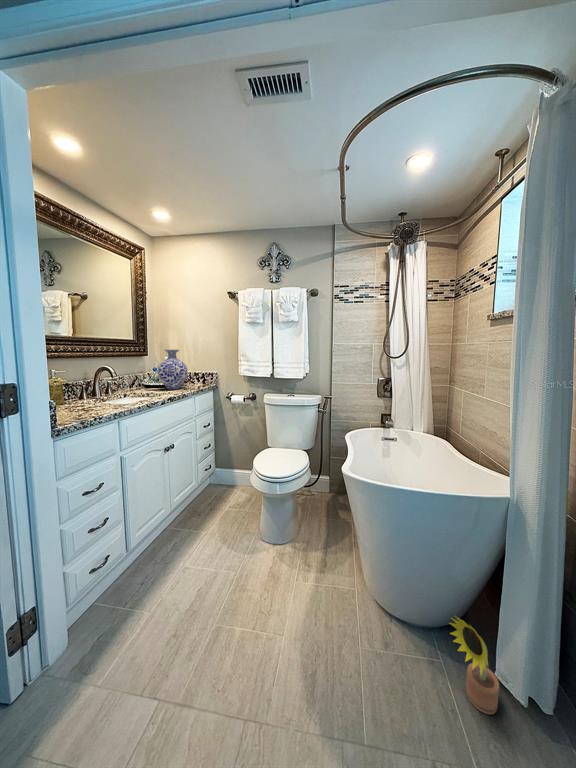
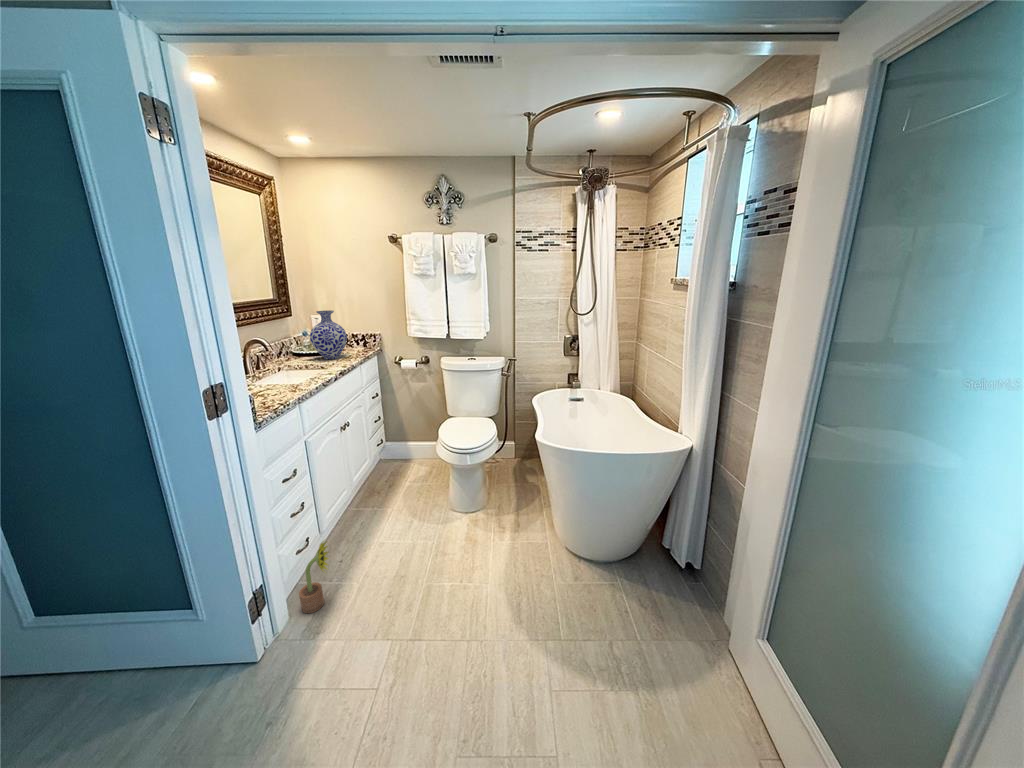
decorative plant: present [449,616,499,714] -> present [299,541,328,613]

